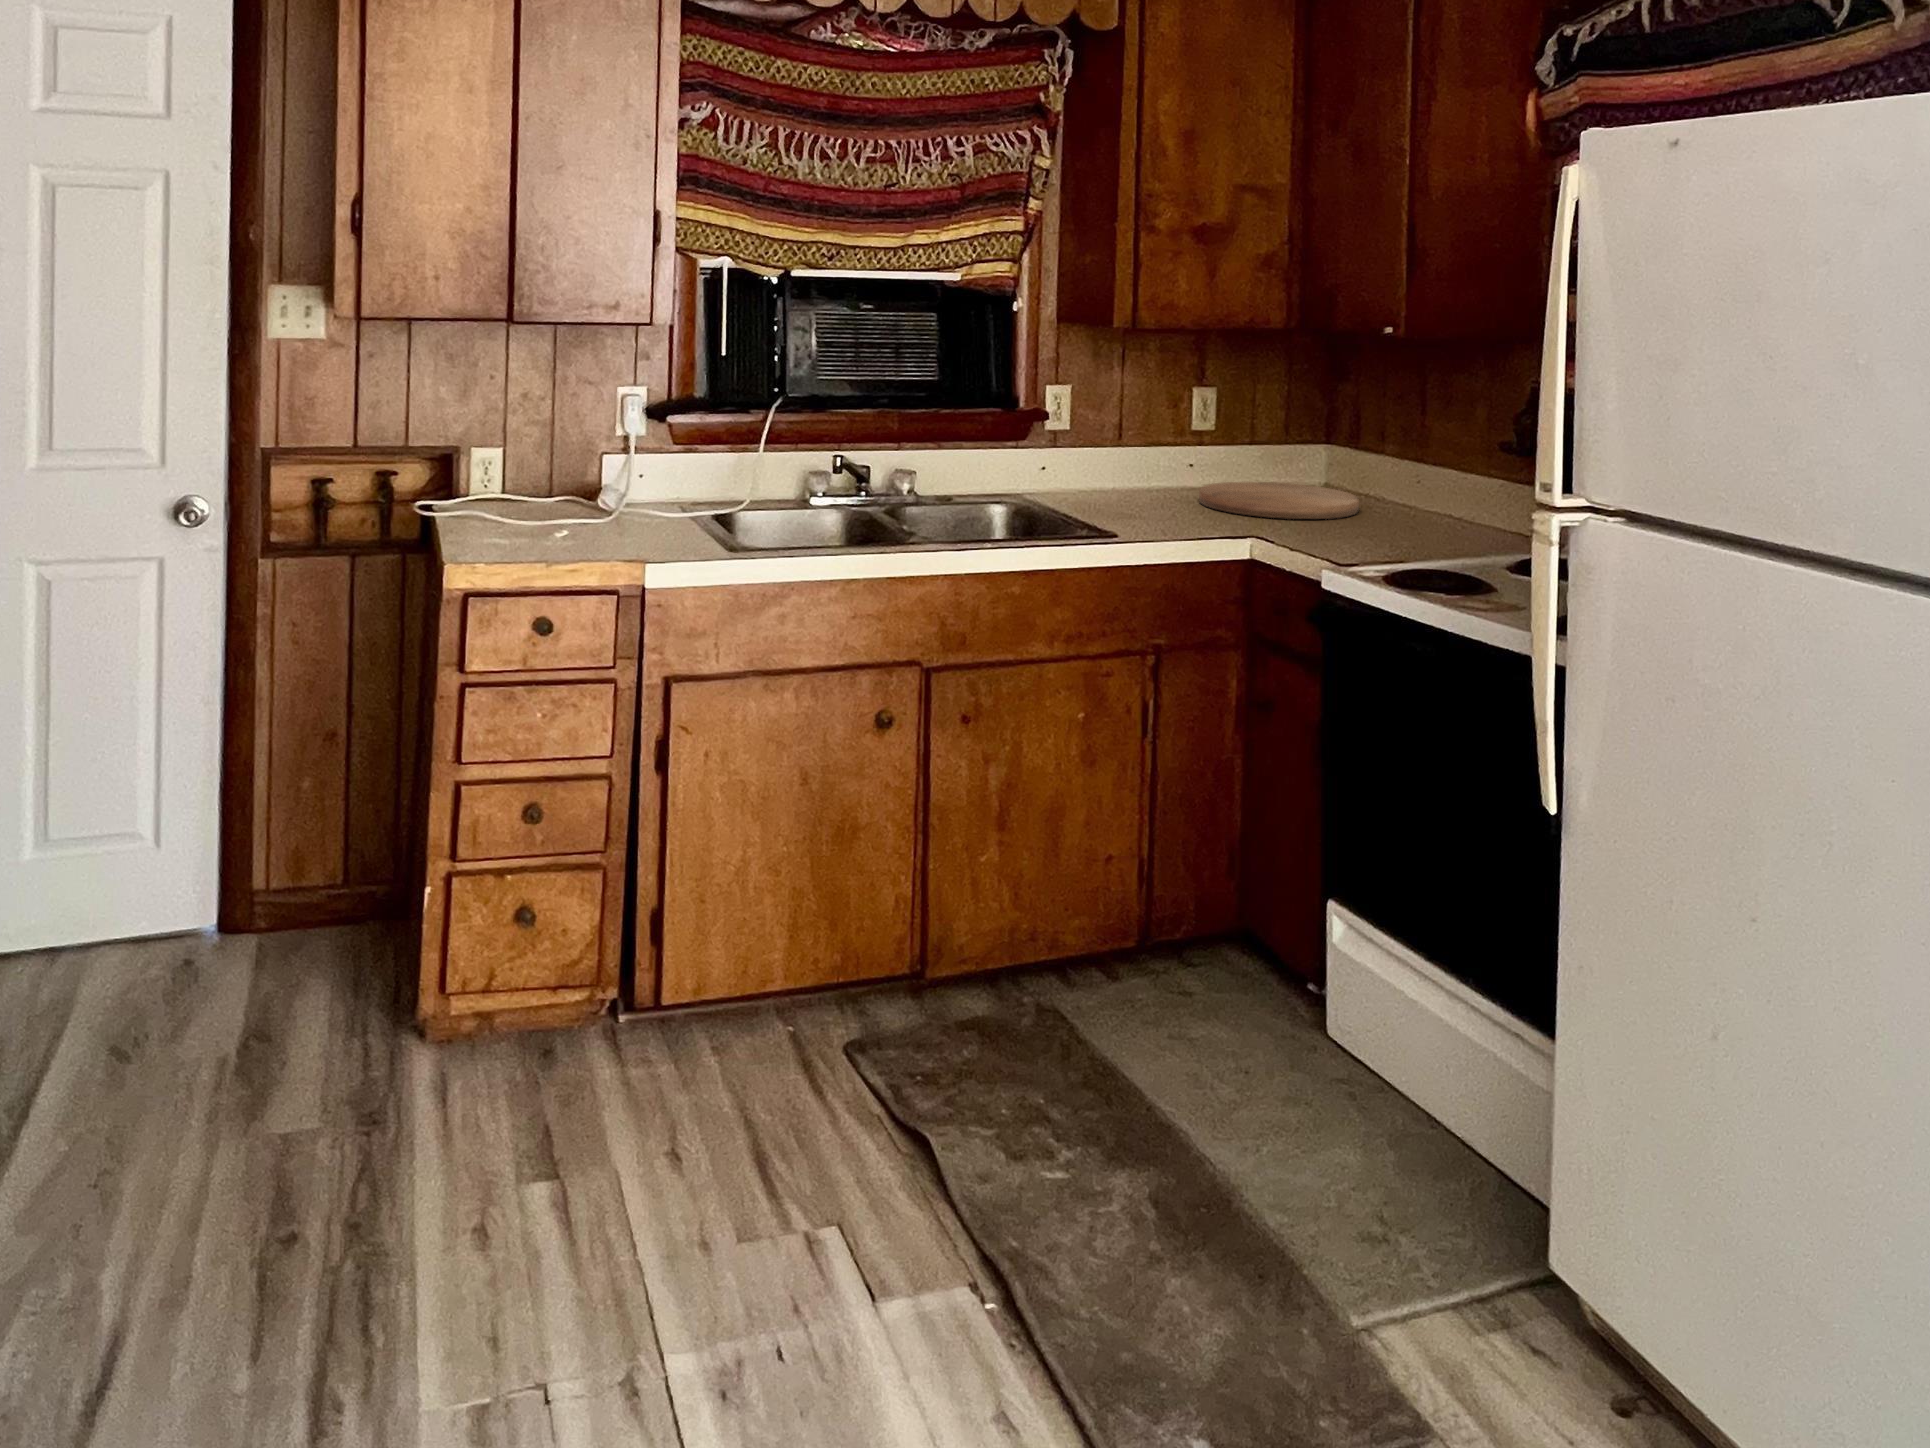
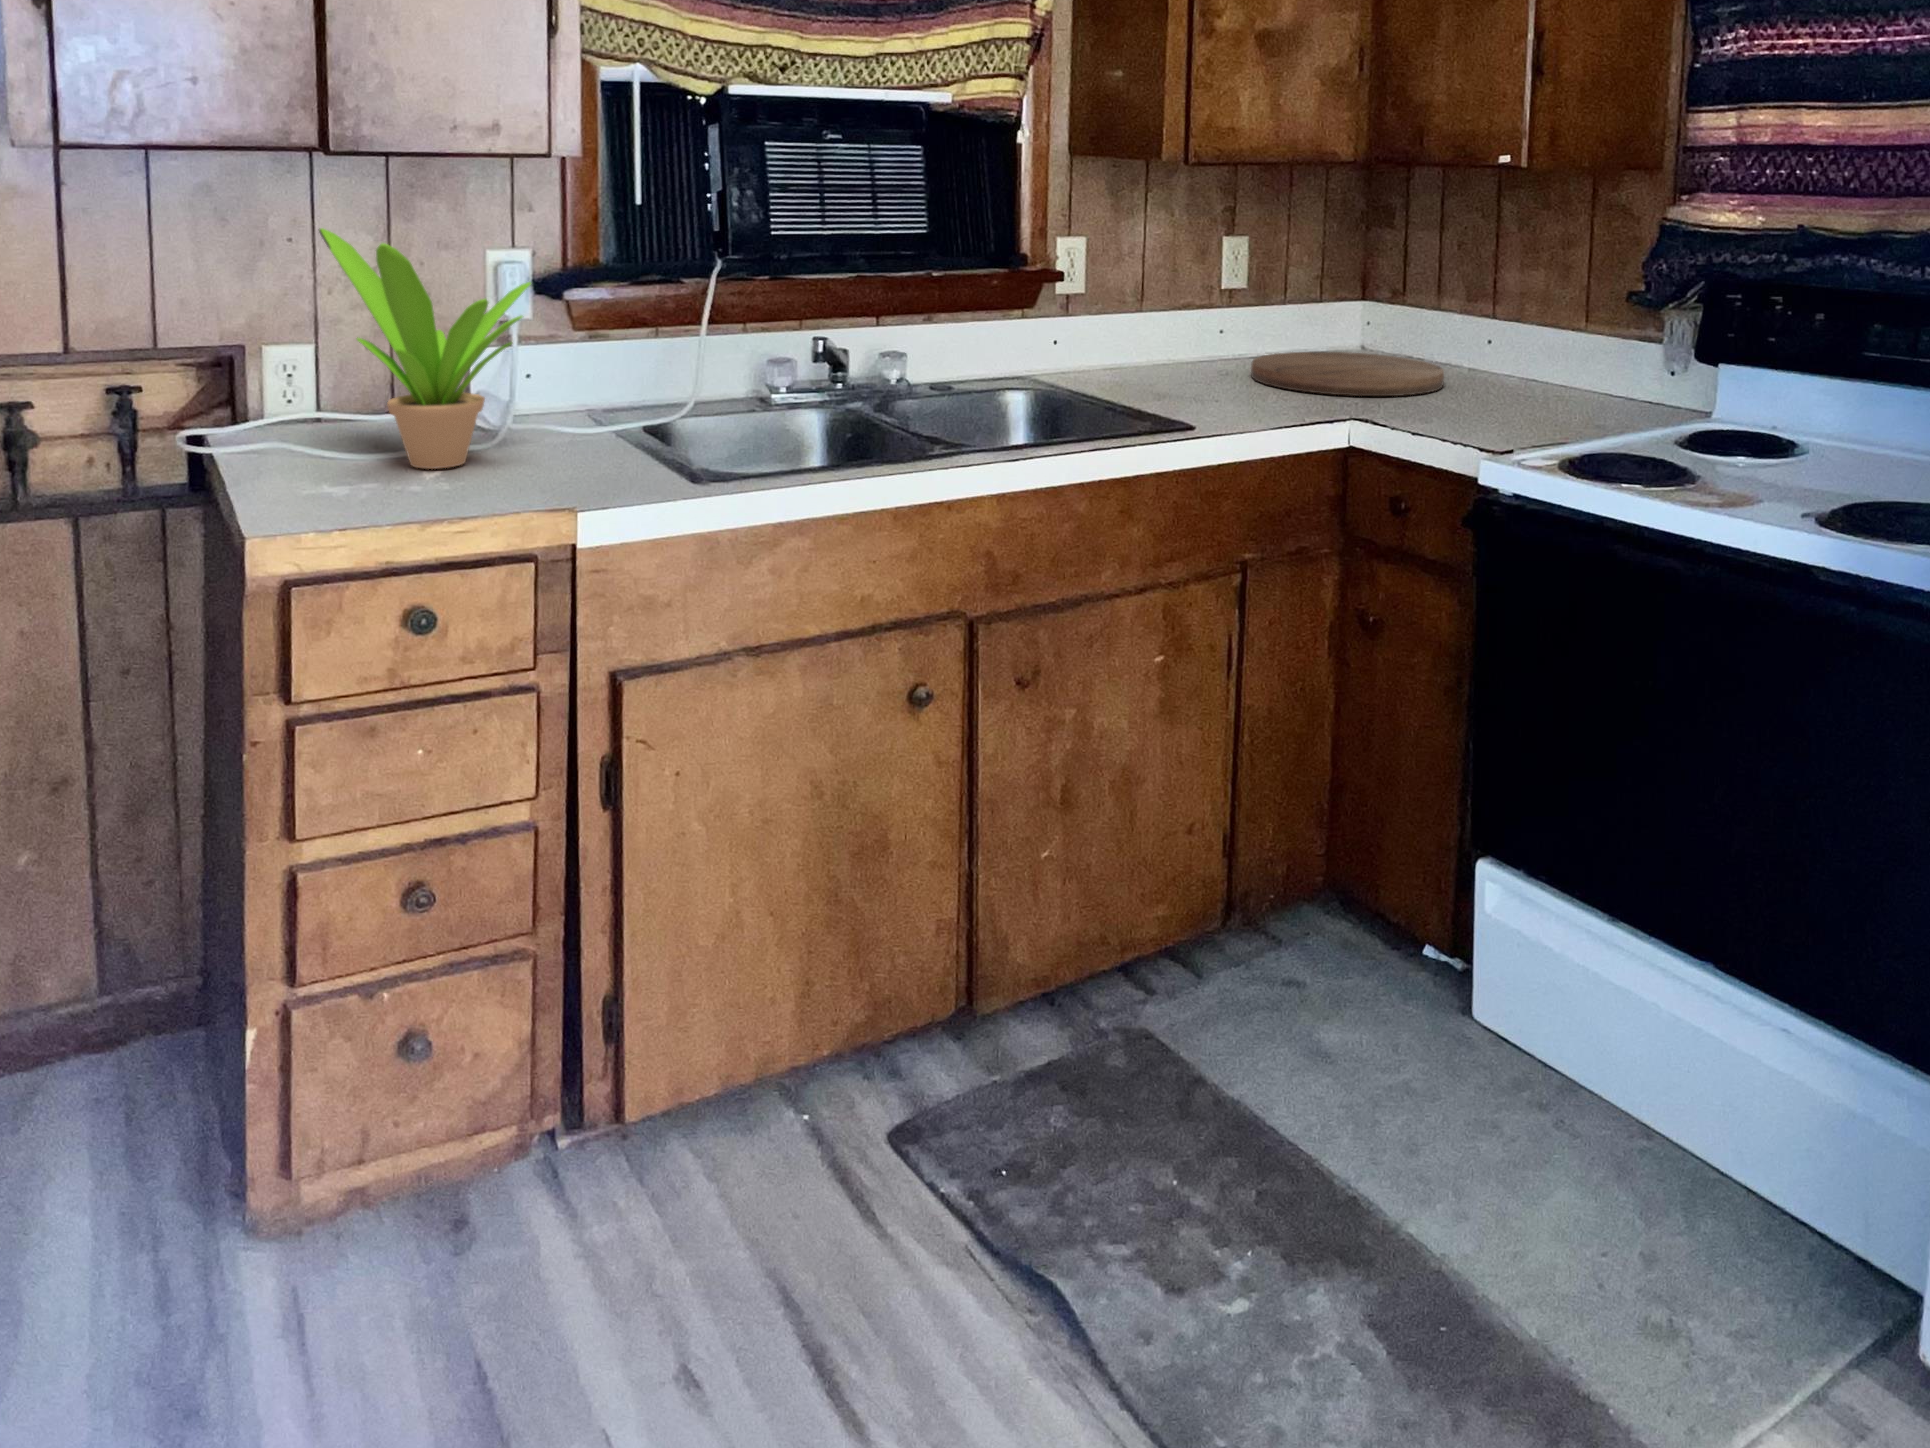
potted plant: none [505,370,637,533] -> present [319,228,531,469]

